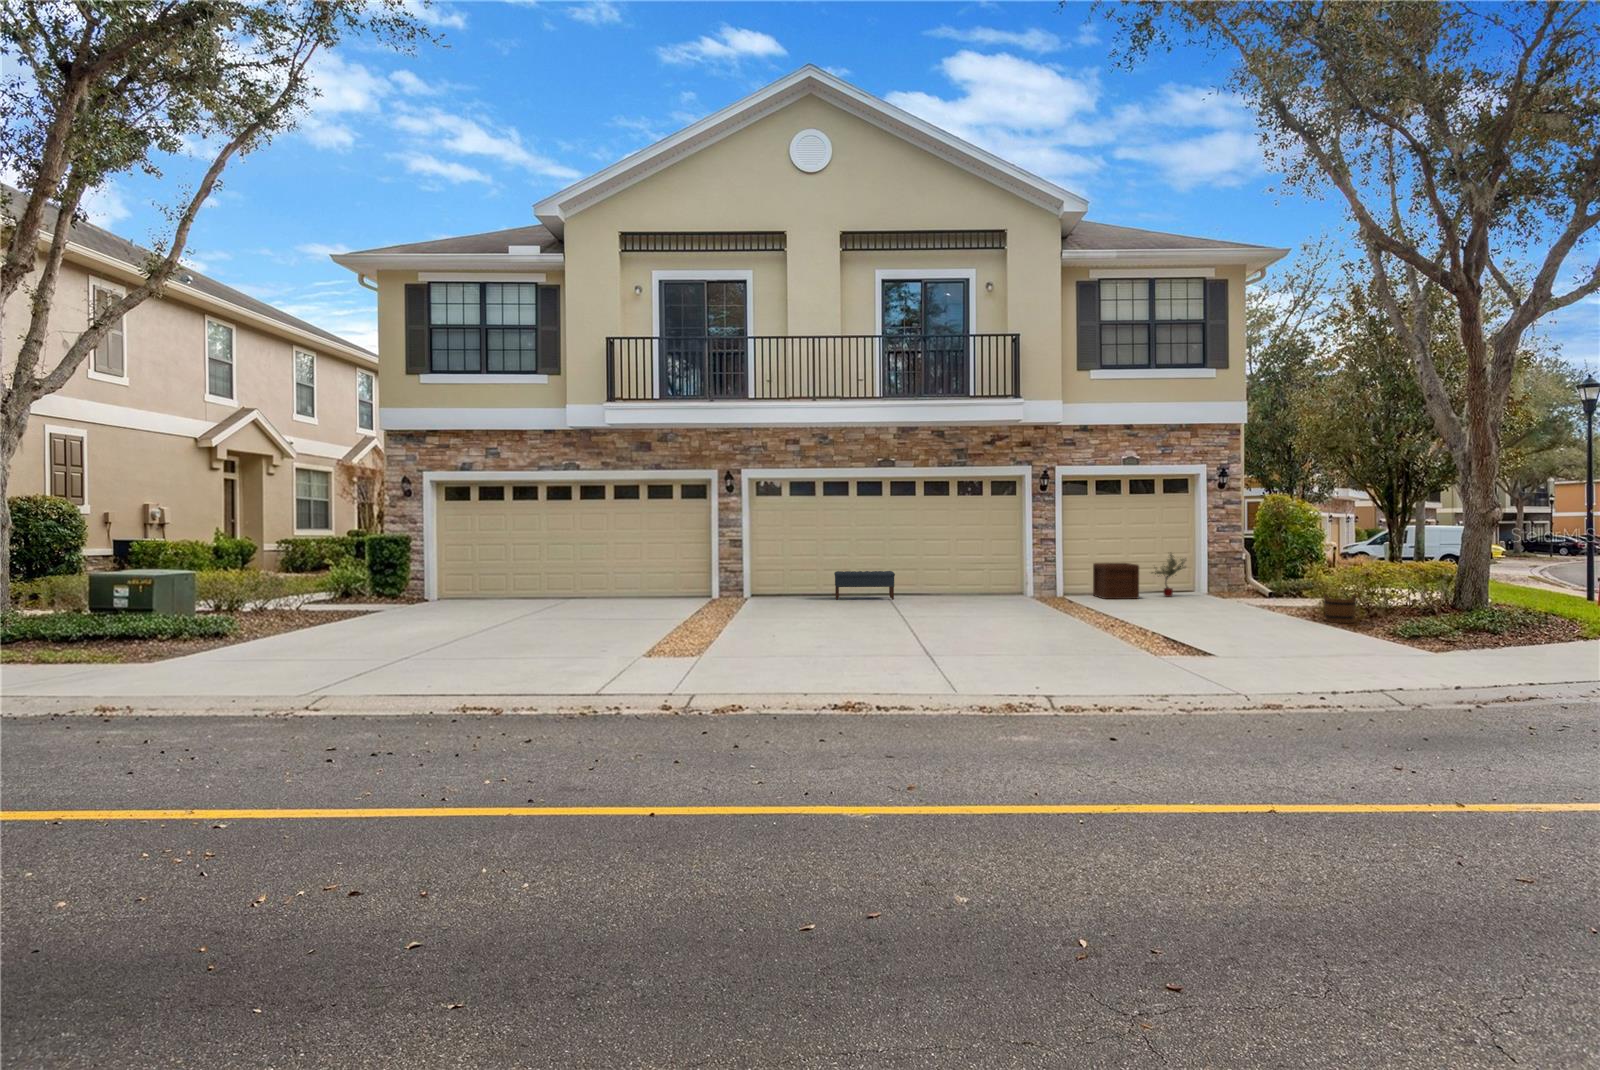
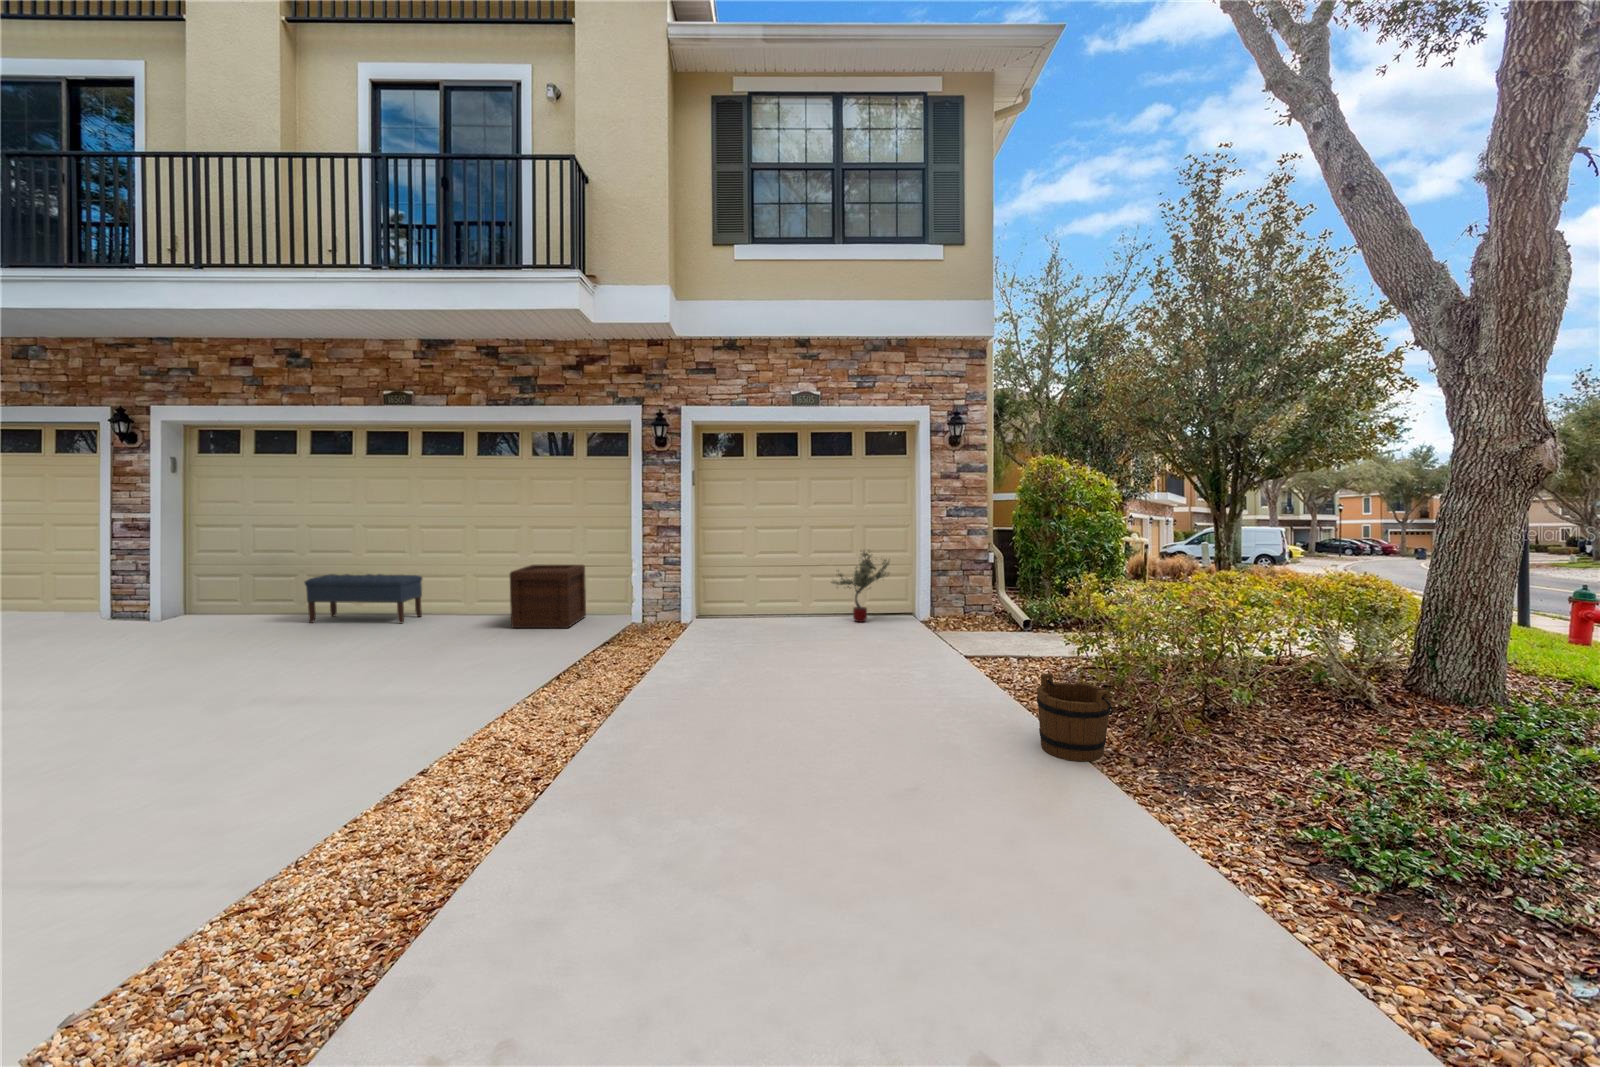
wooden crate: present [1093,563,1139,599] -> present [510,565,586,628]

